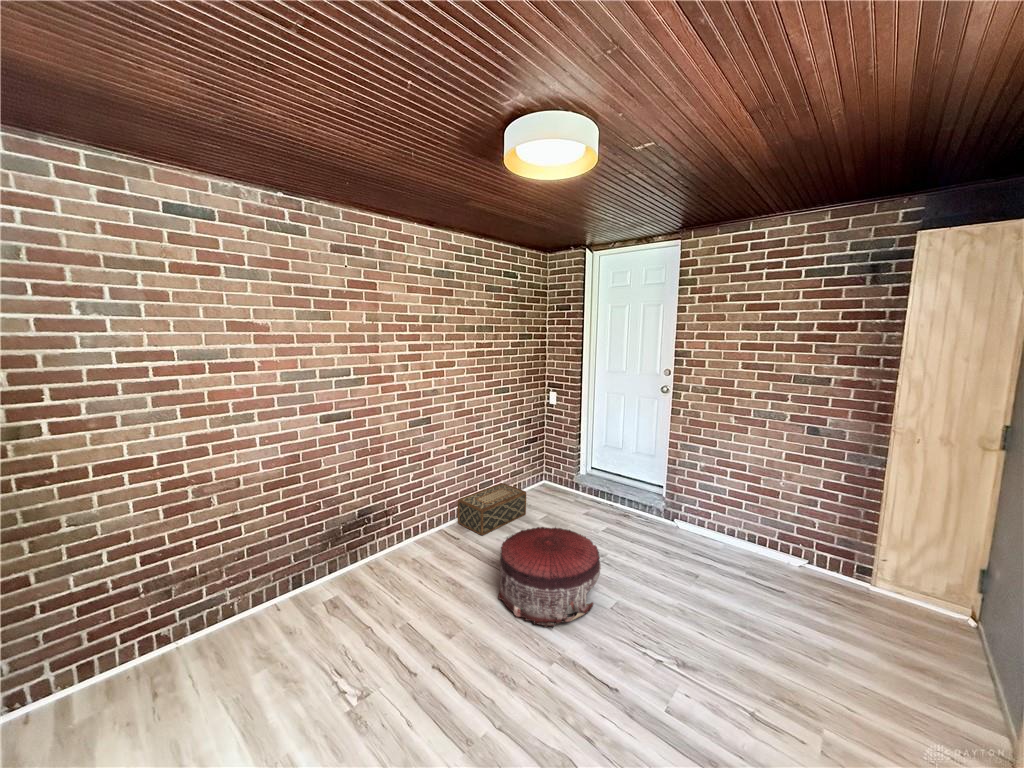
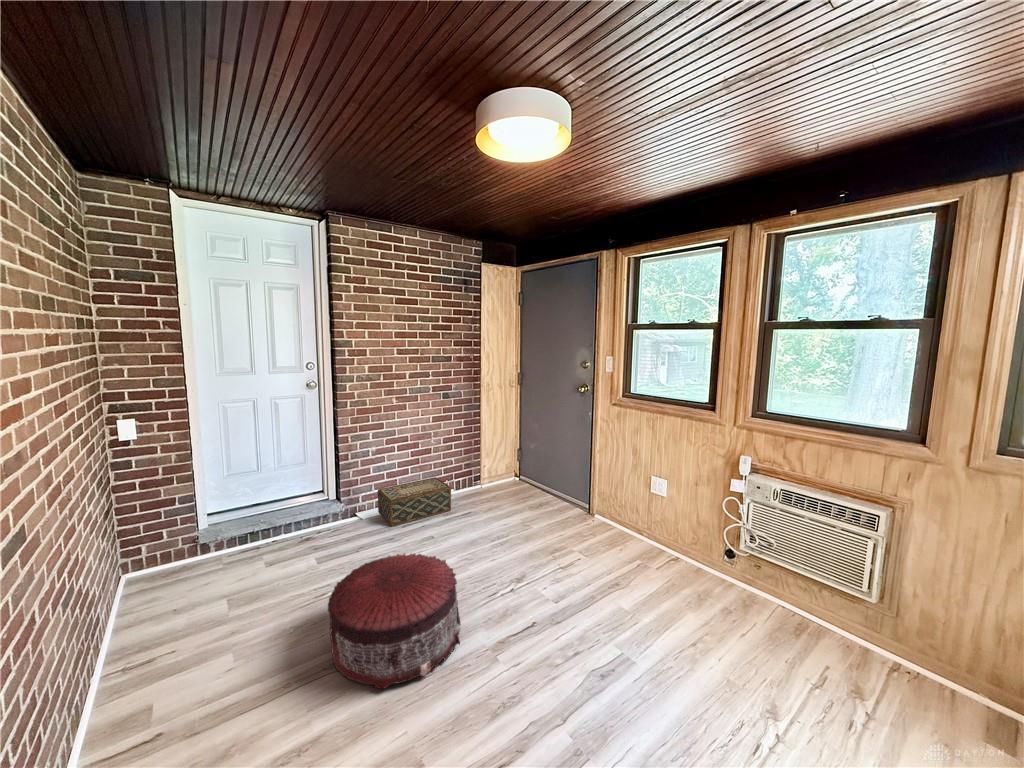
woven basket: present [457,483,526,536] -> present [378,477,451,526]

